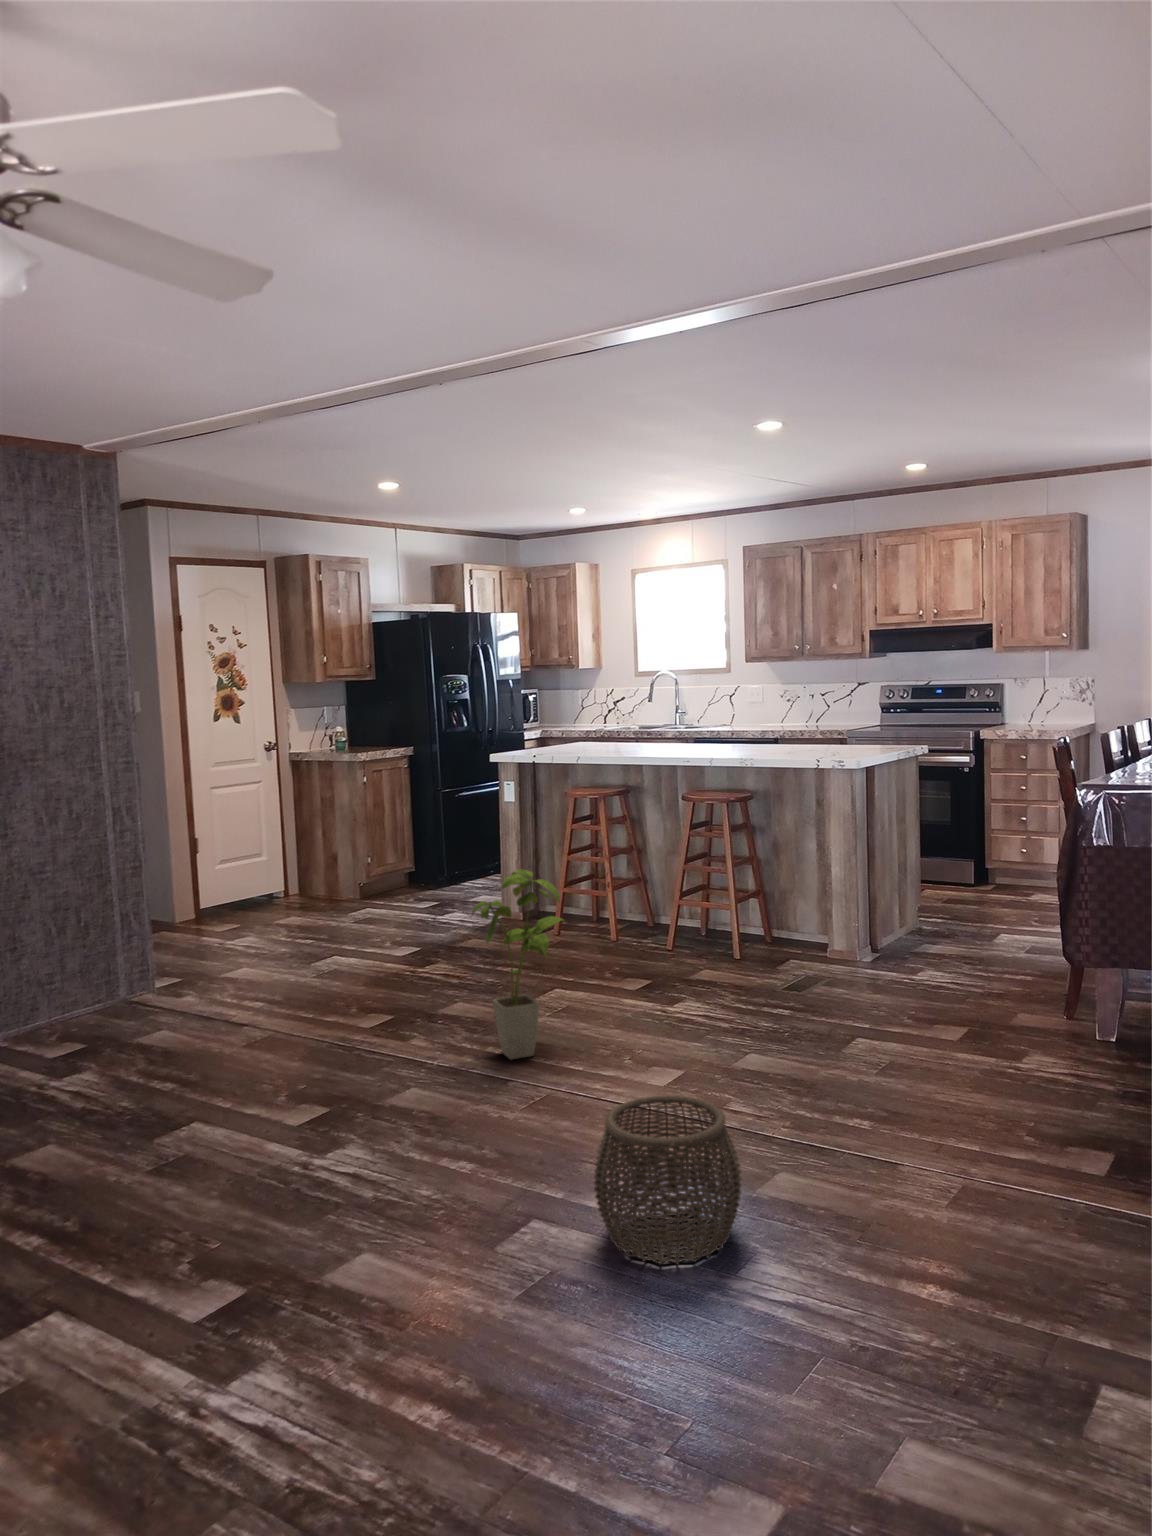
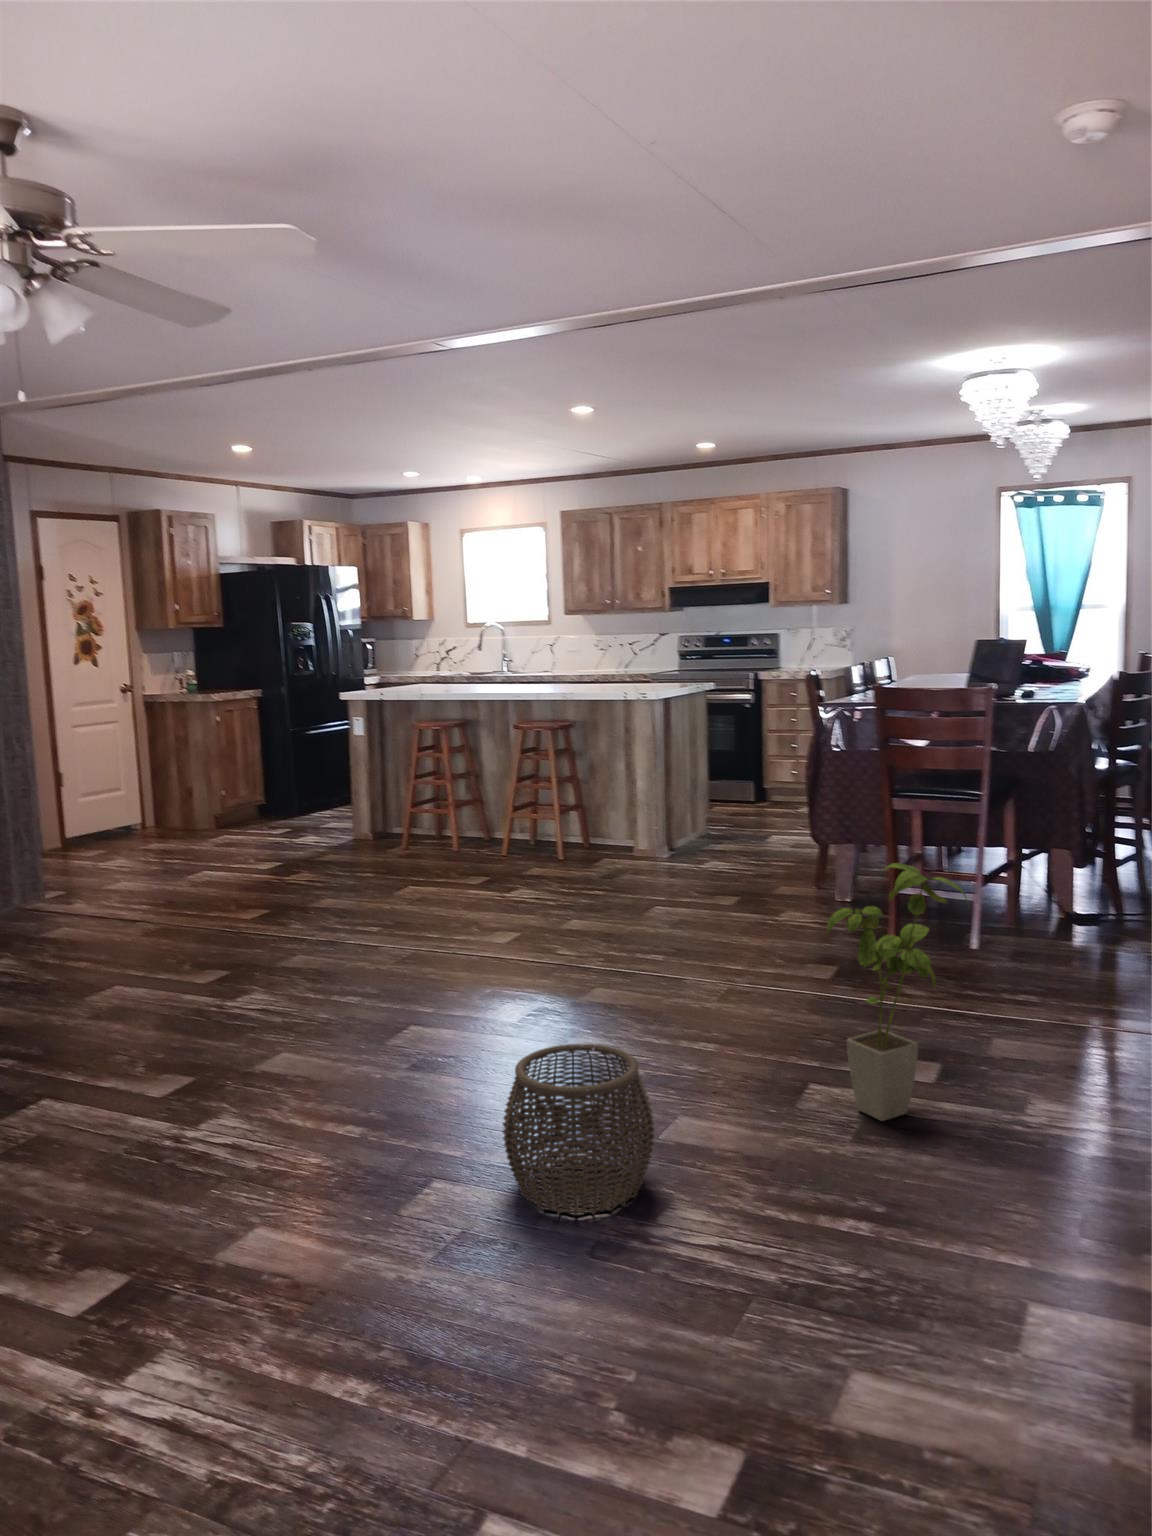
house plant: present [472,870,565,1059] -> present [827,863,968,1121]

